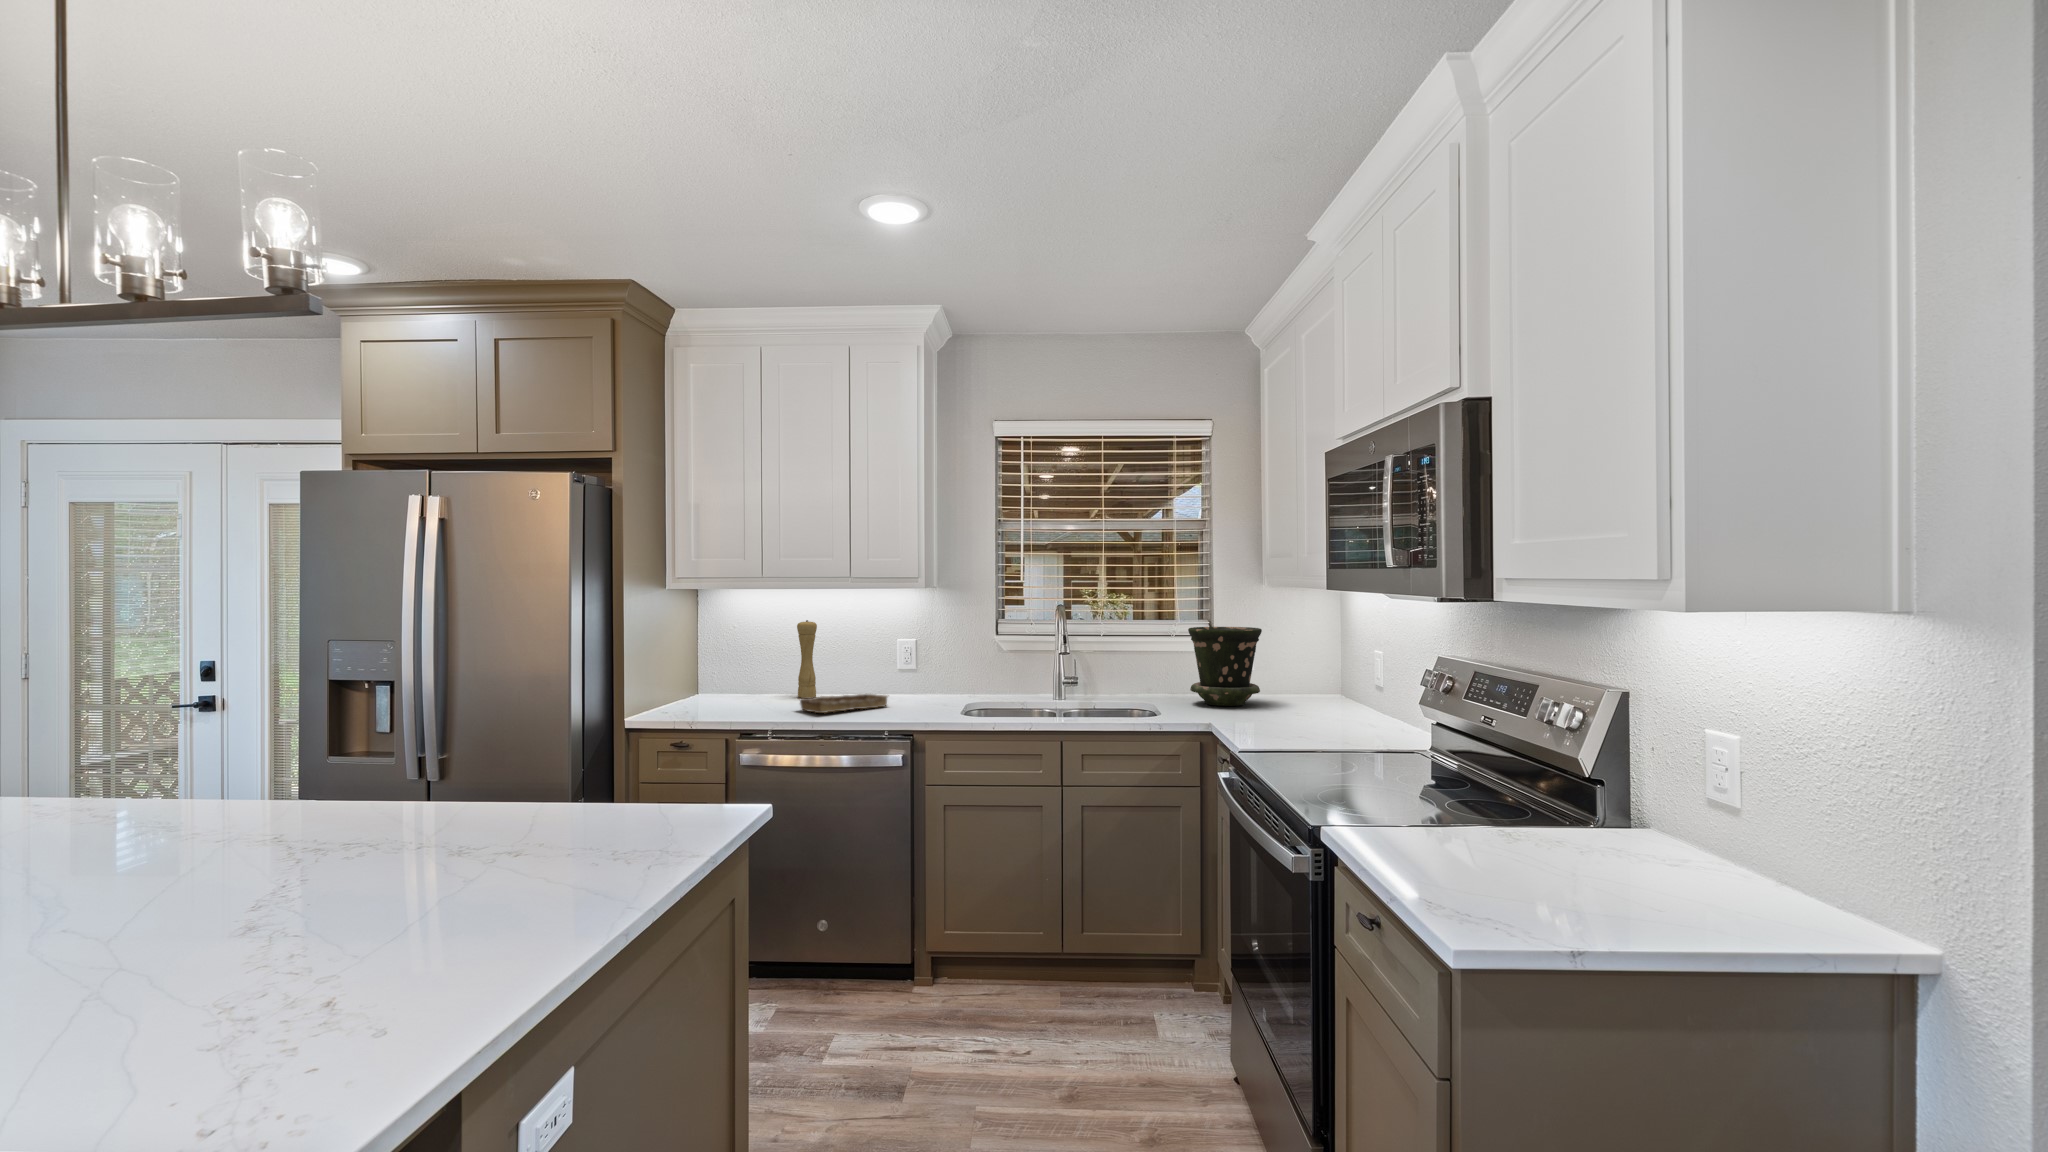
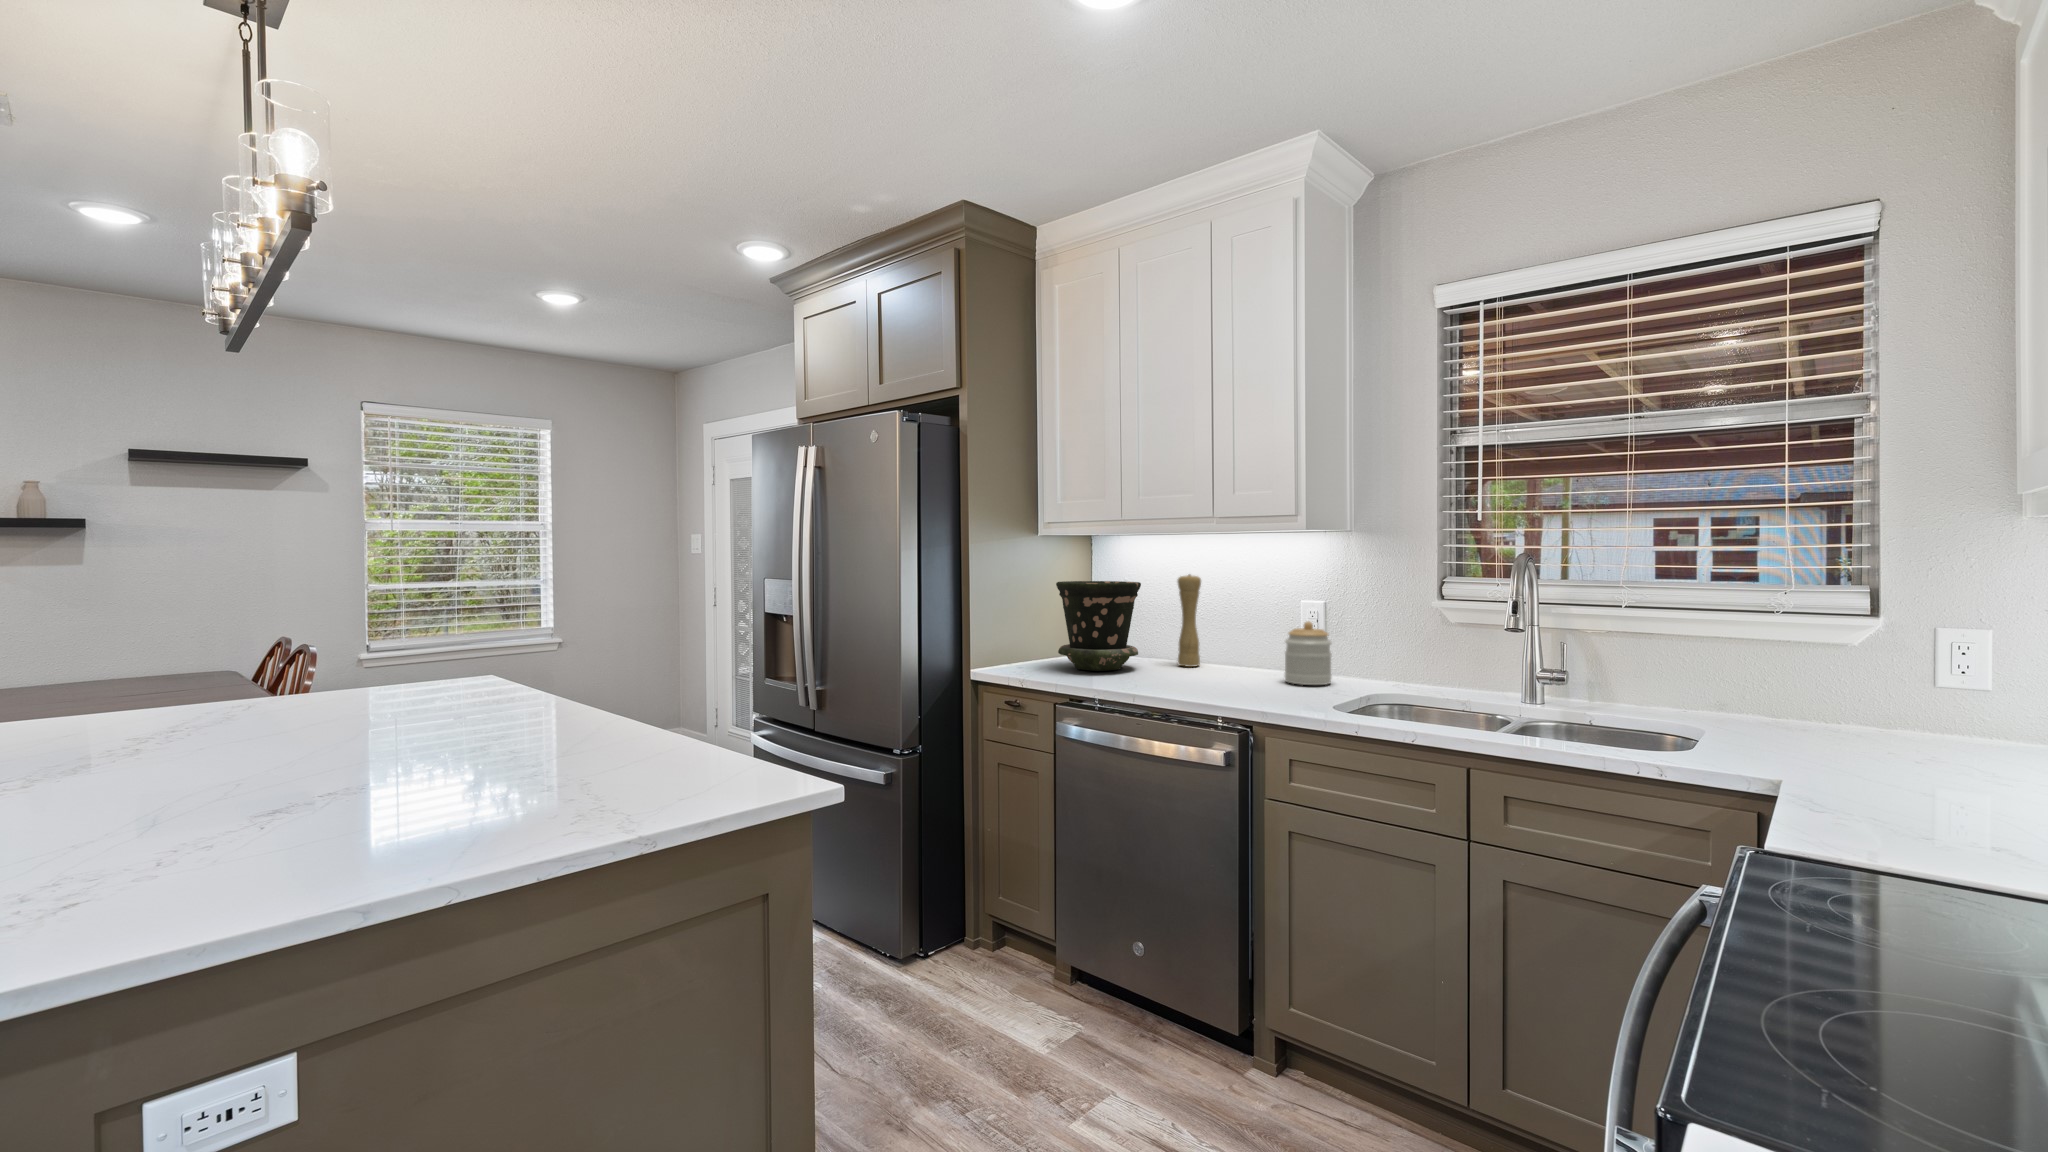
flower pot: present [1188,627,1262,706] -> present [1056,581,1141,671]
jar: none [898,655,932,703] -> present [1285,621,1332,685]
tray: present [800,694,887,713] -> none [1145,665,1263,686]

